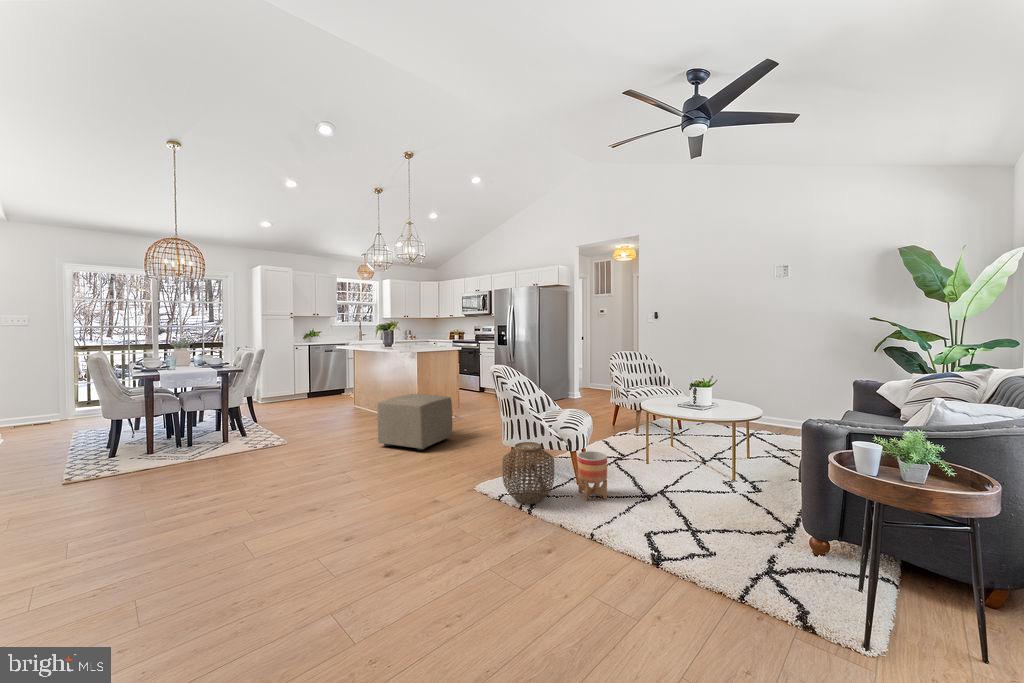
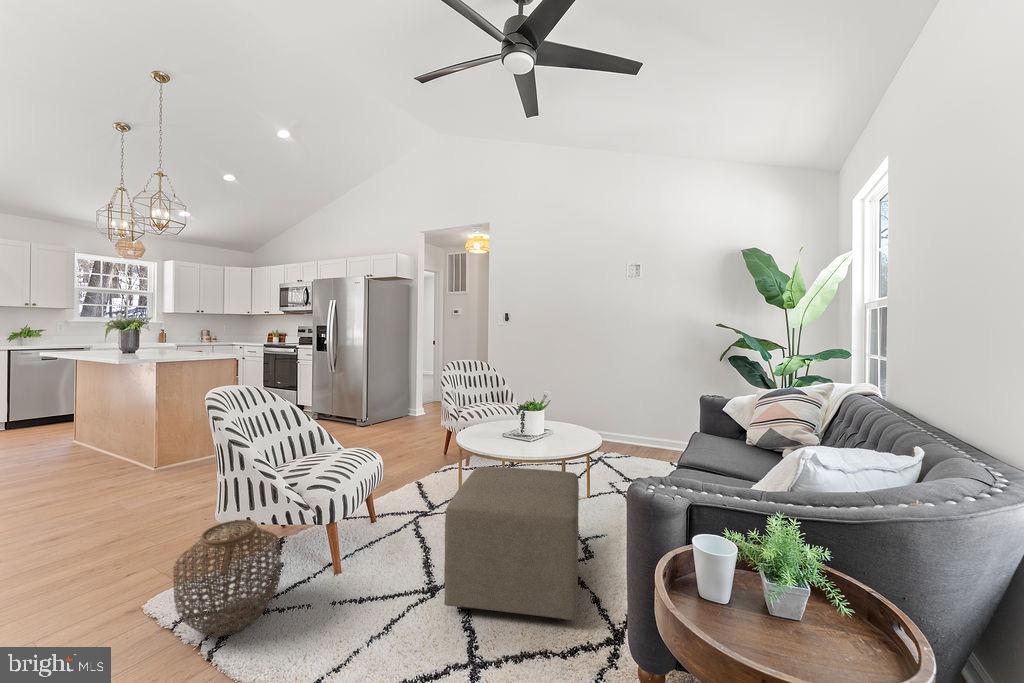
ottoman: present [378,394,452,451] -> present [444,467,579,621]
planter: present [578,451,607,501] -> none [325,523,374,611]

